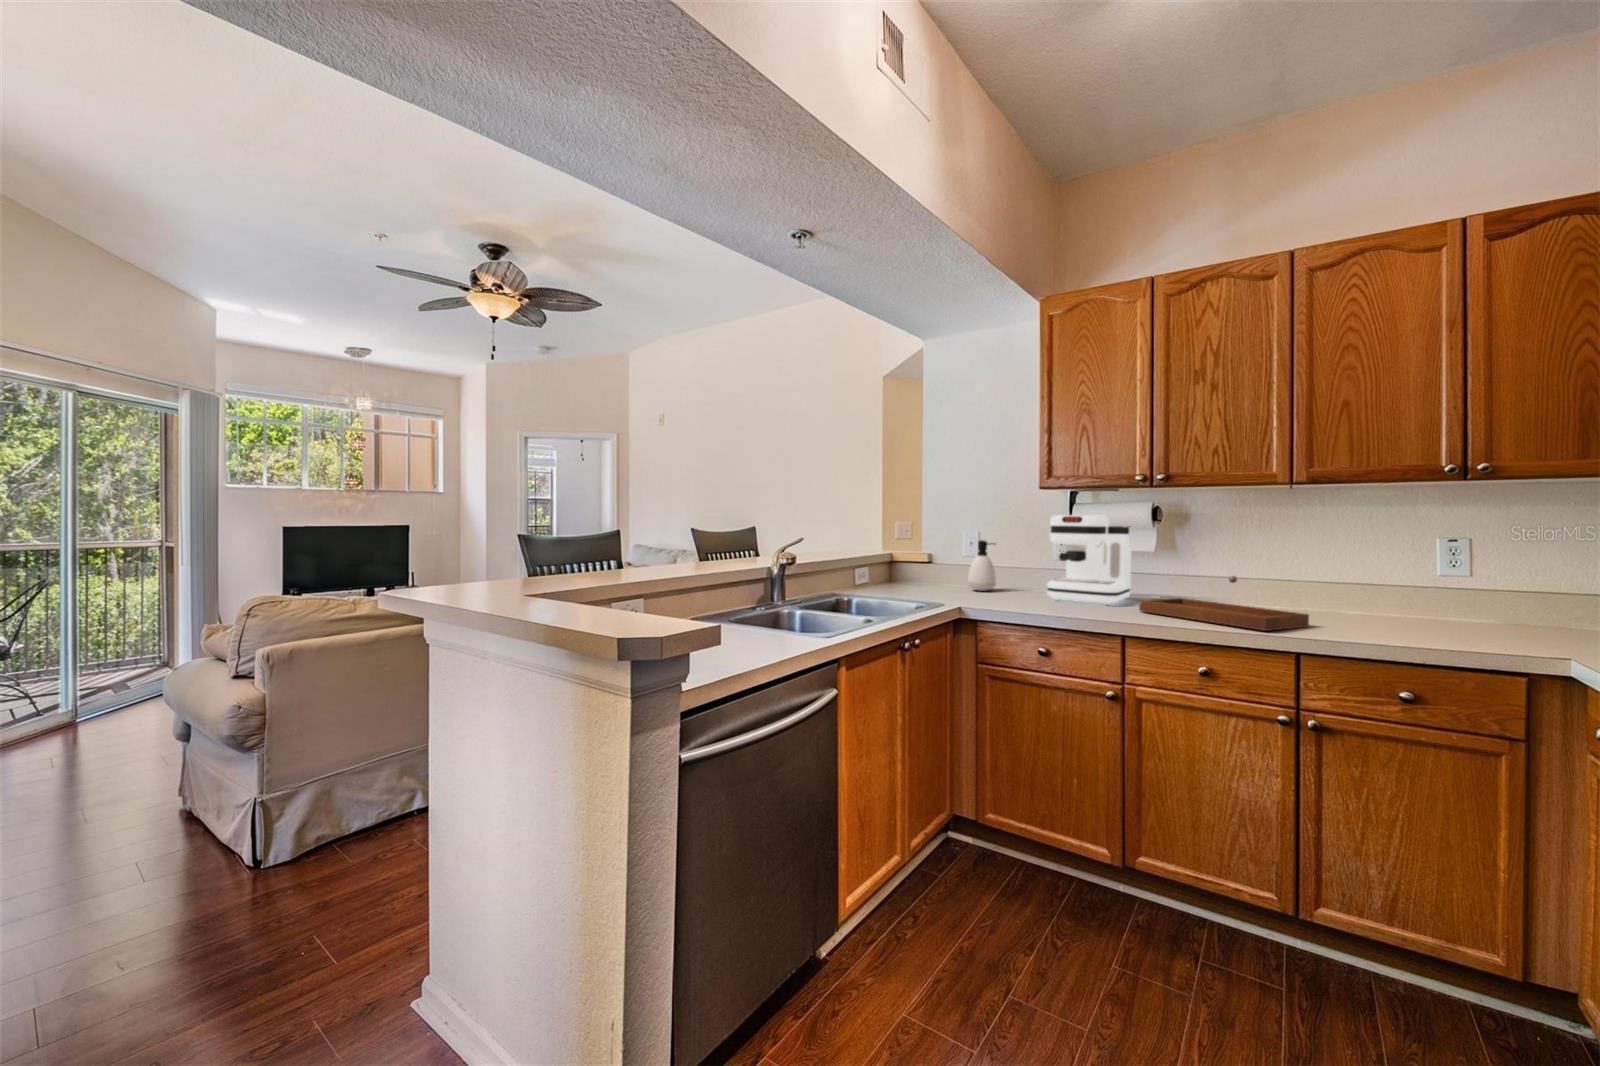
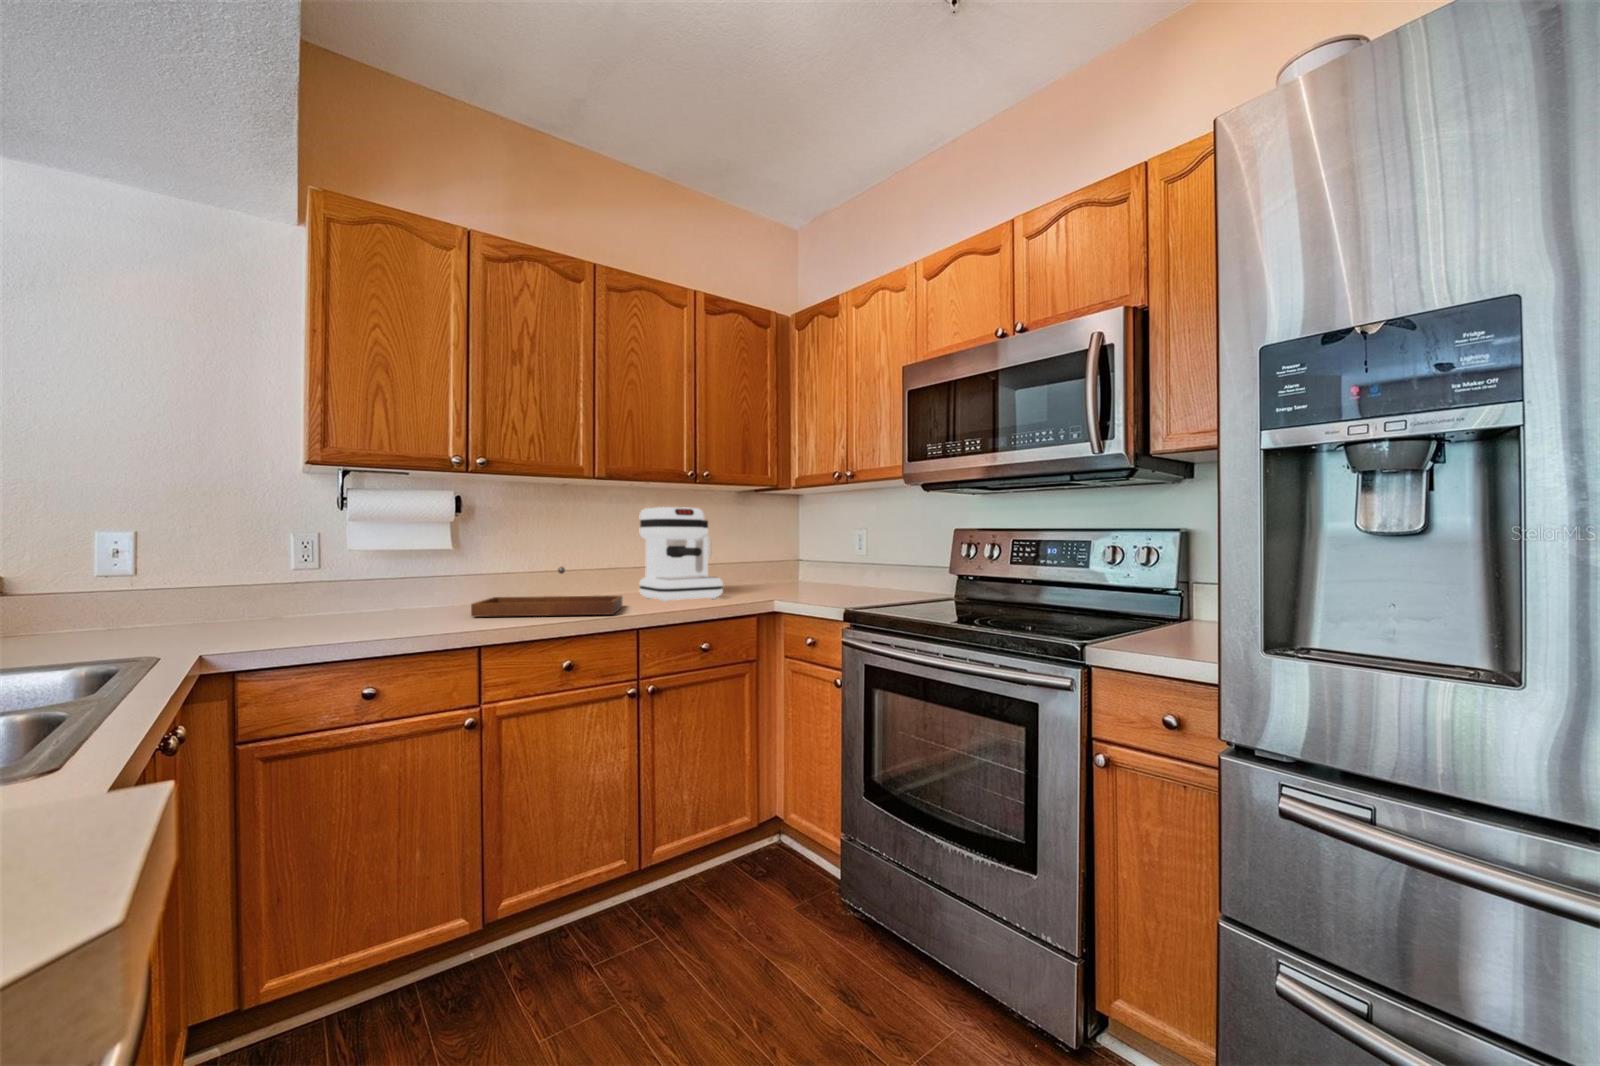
coffee maker: present [1047,515,1131,605] -> present [640,507,723,602]
soap dispenser: present [968,540,996,591] -> none [138,542,204,628]

